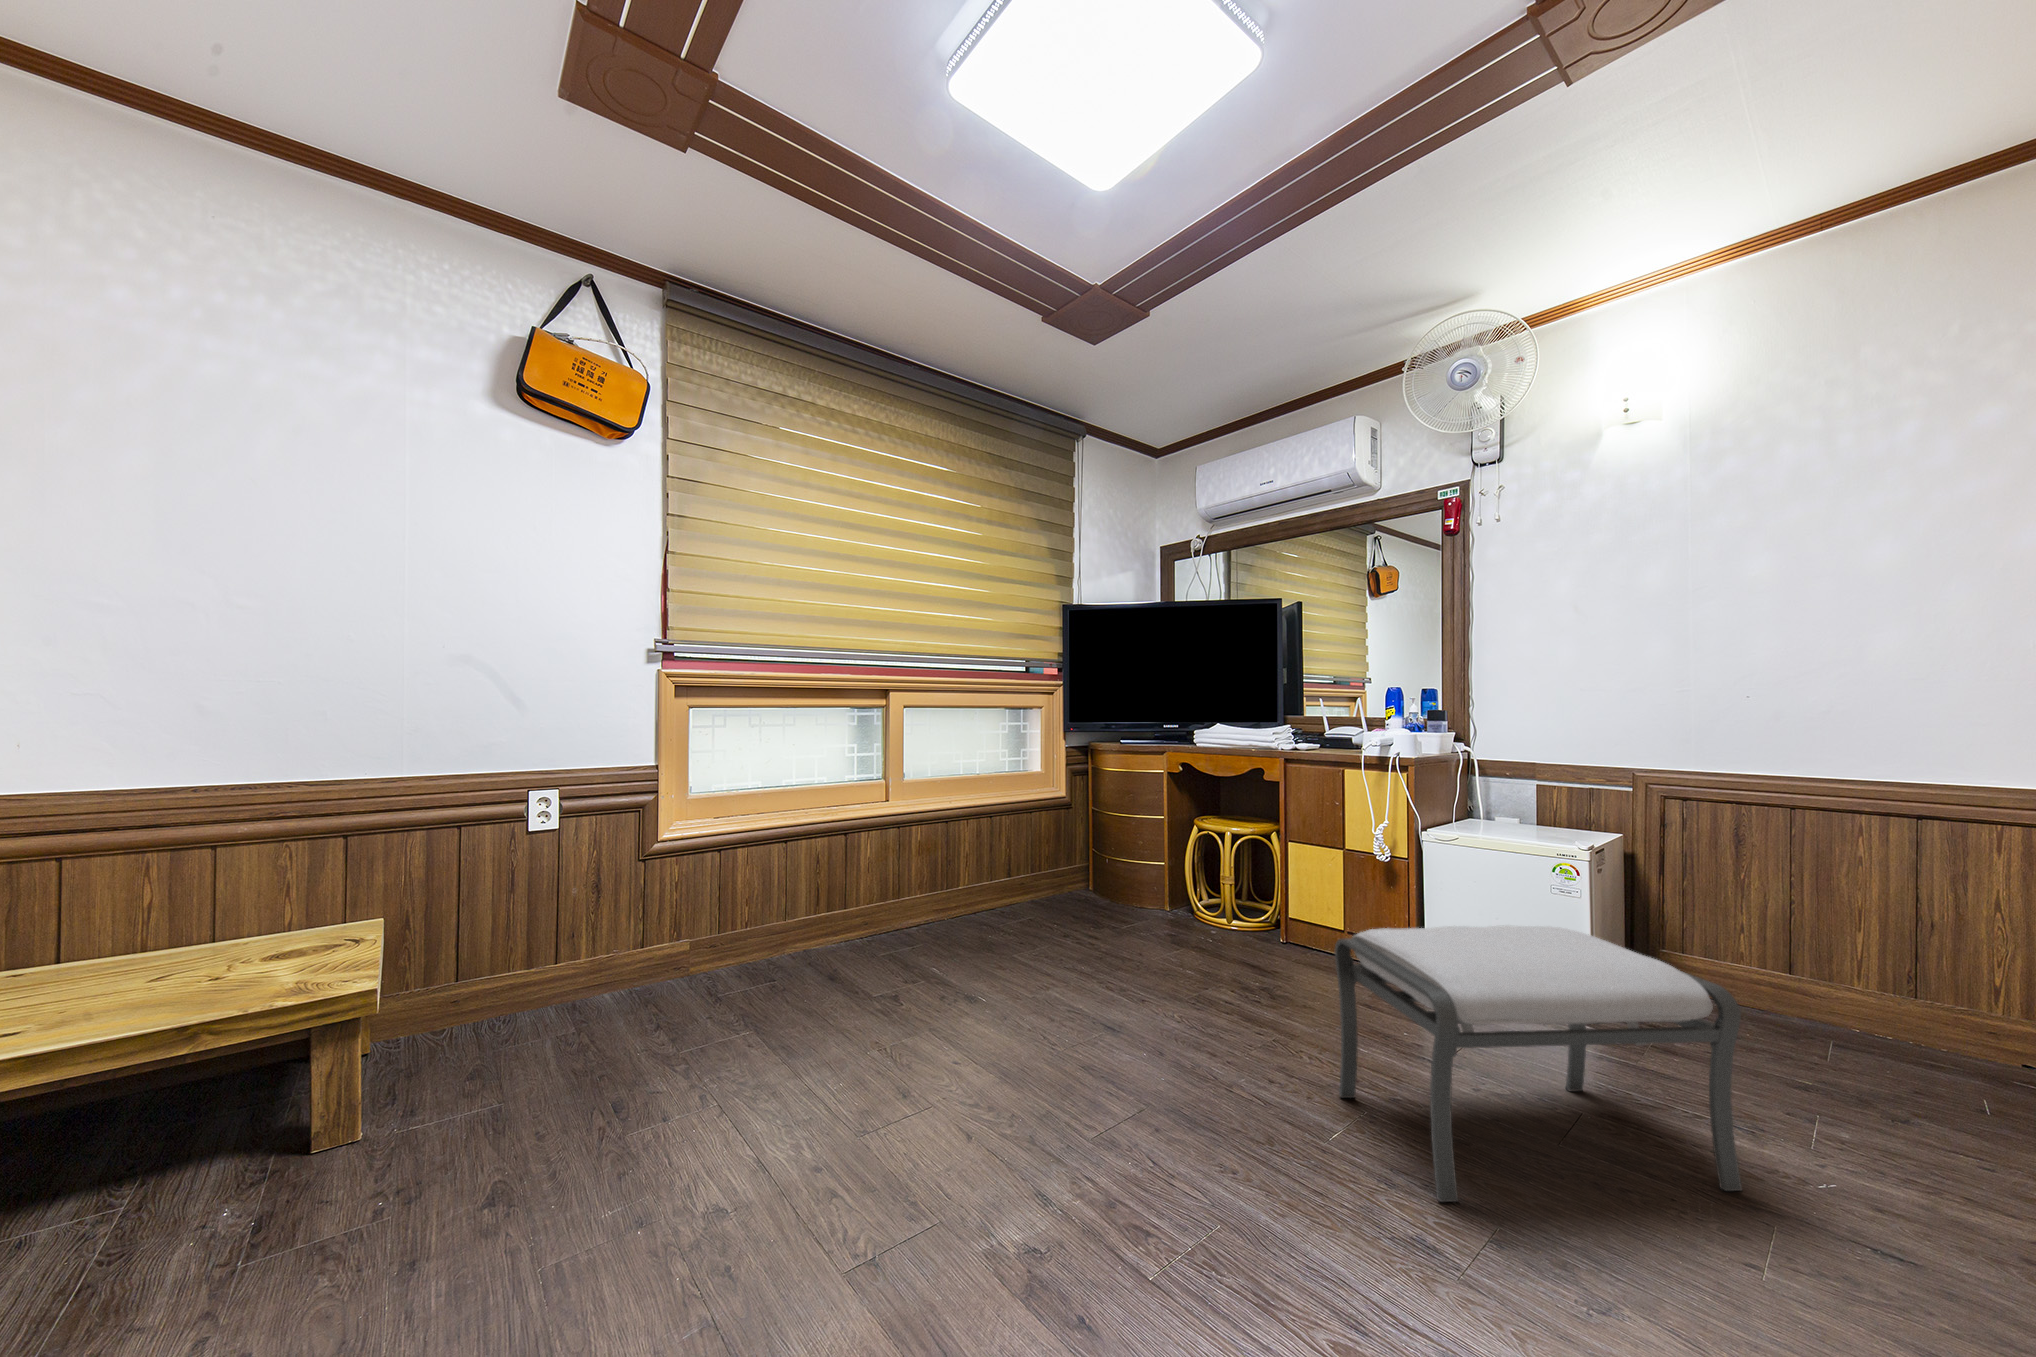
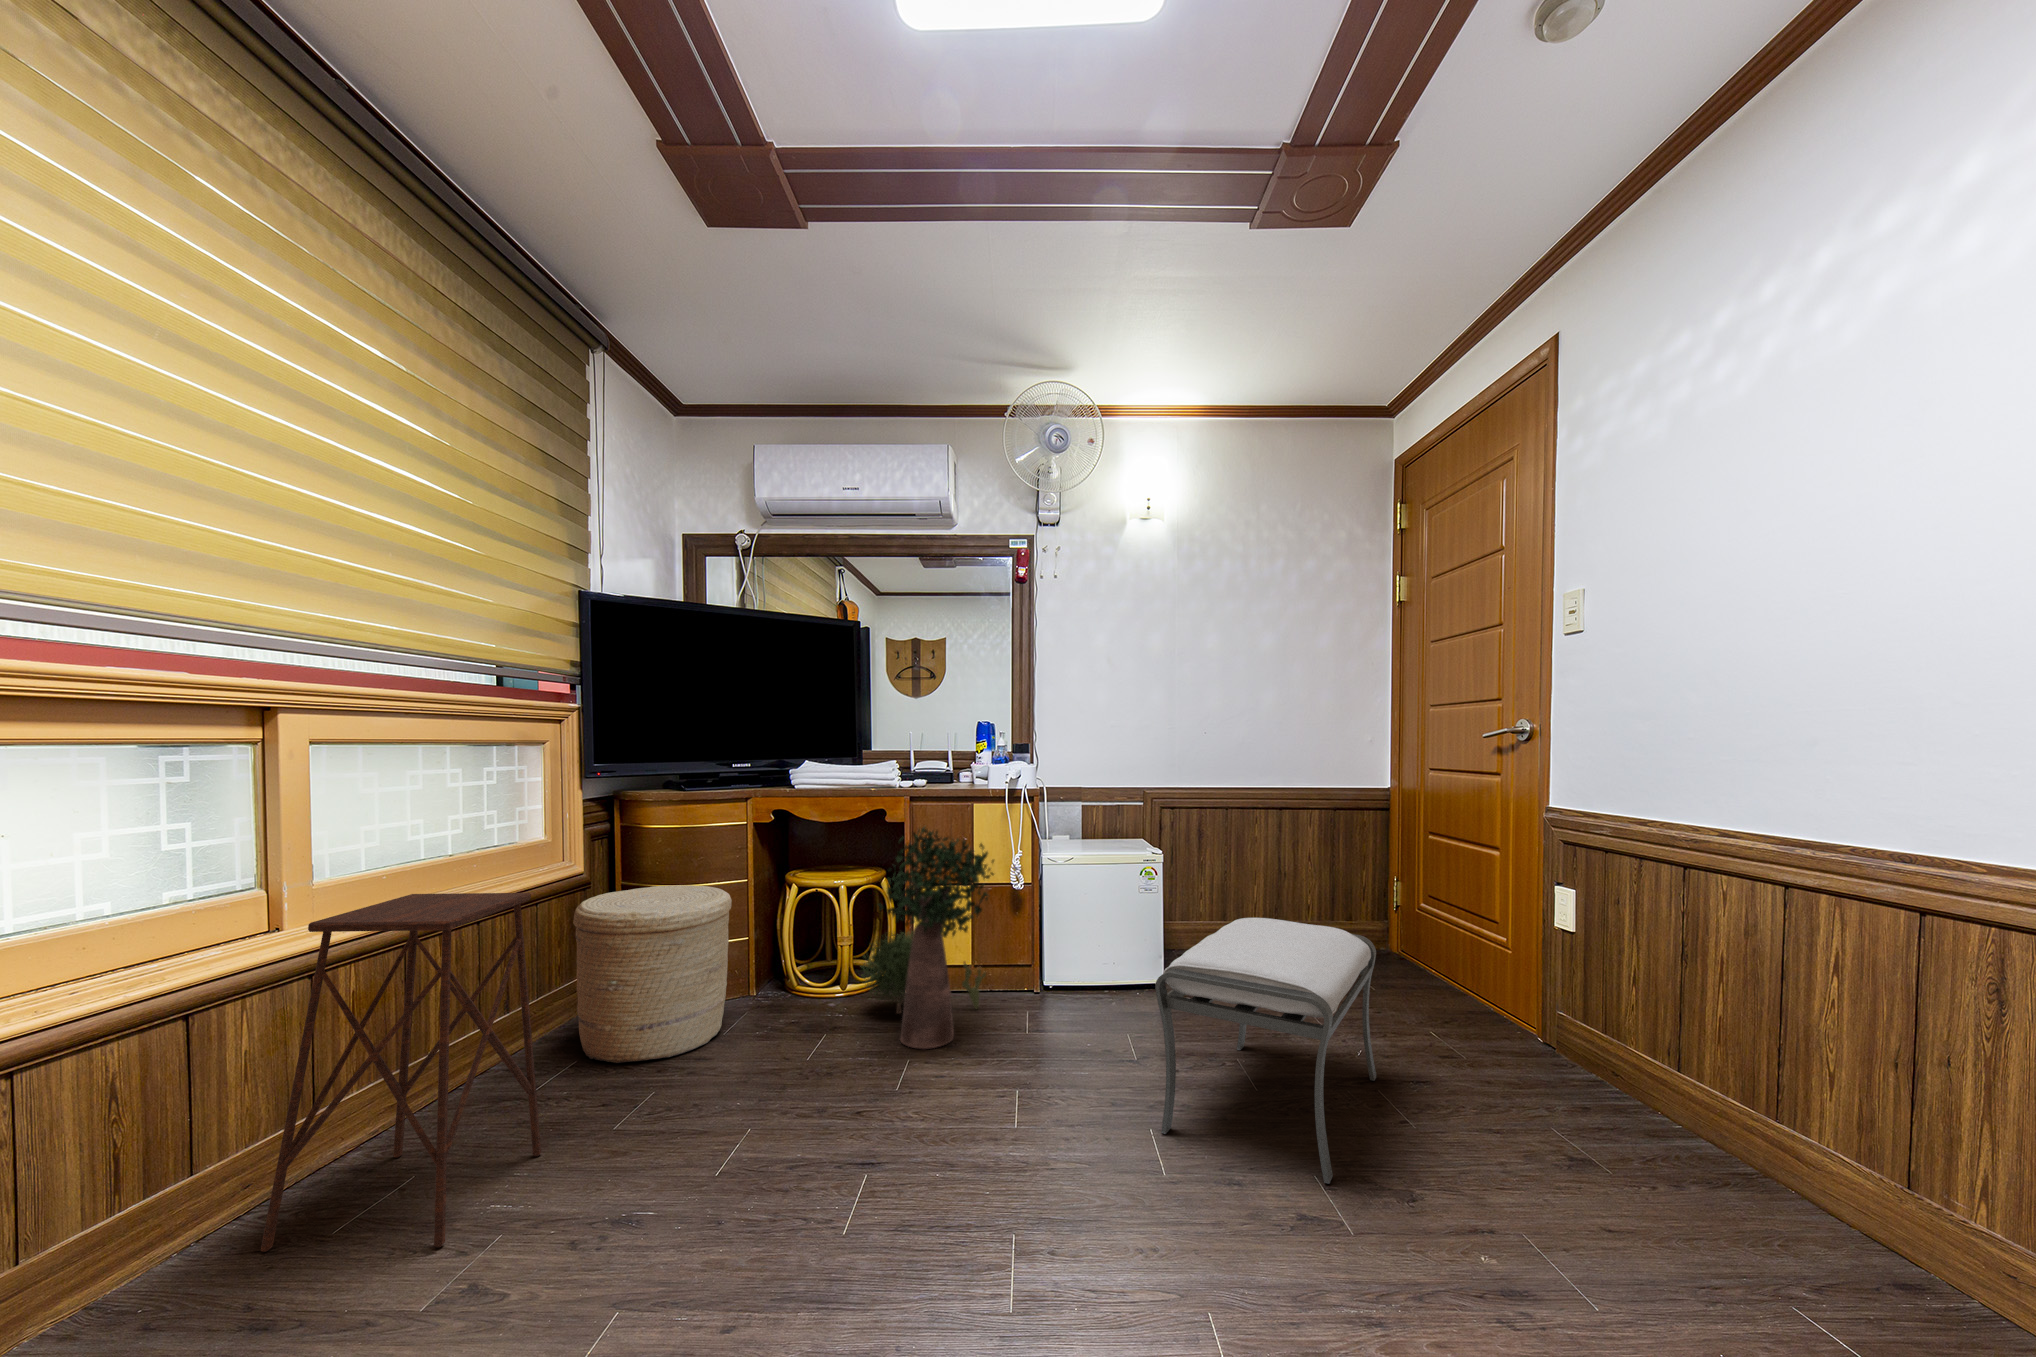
potted plant: none [1197,784,1340,978] -> present [861,827,994,1049]
side table: none [863,786,976,963] -> present [261,893,541,1252]
woven basket: none [1039,810,1141,926] -> present [573,885,732,1063]

